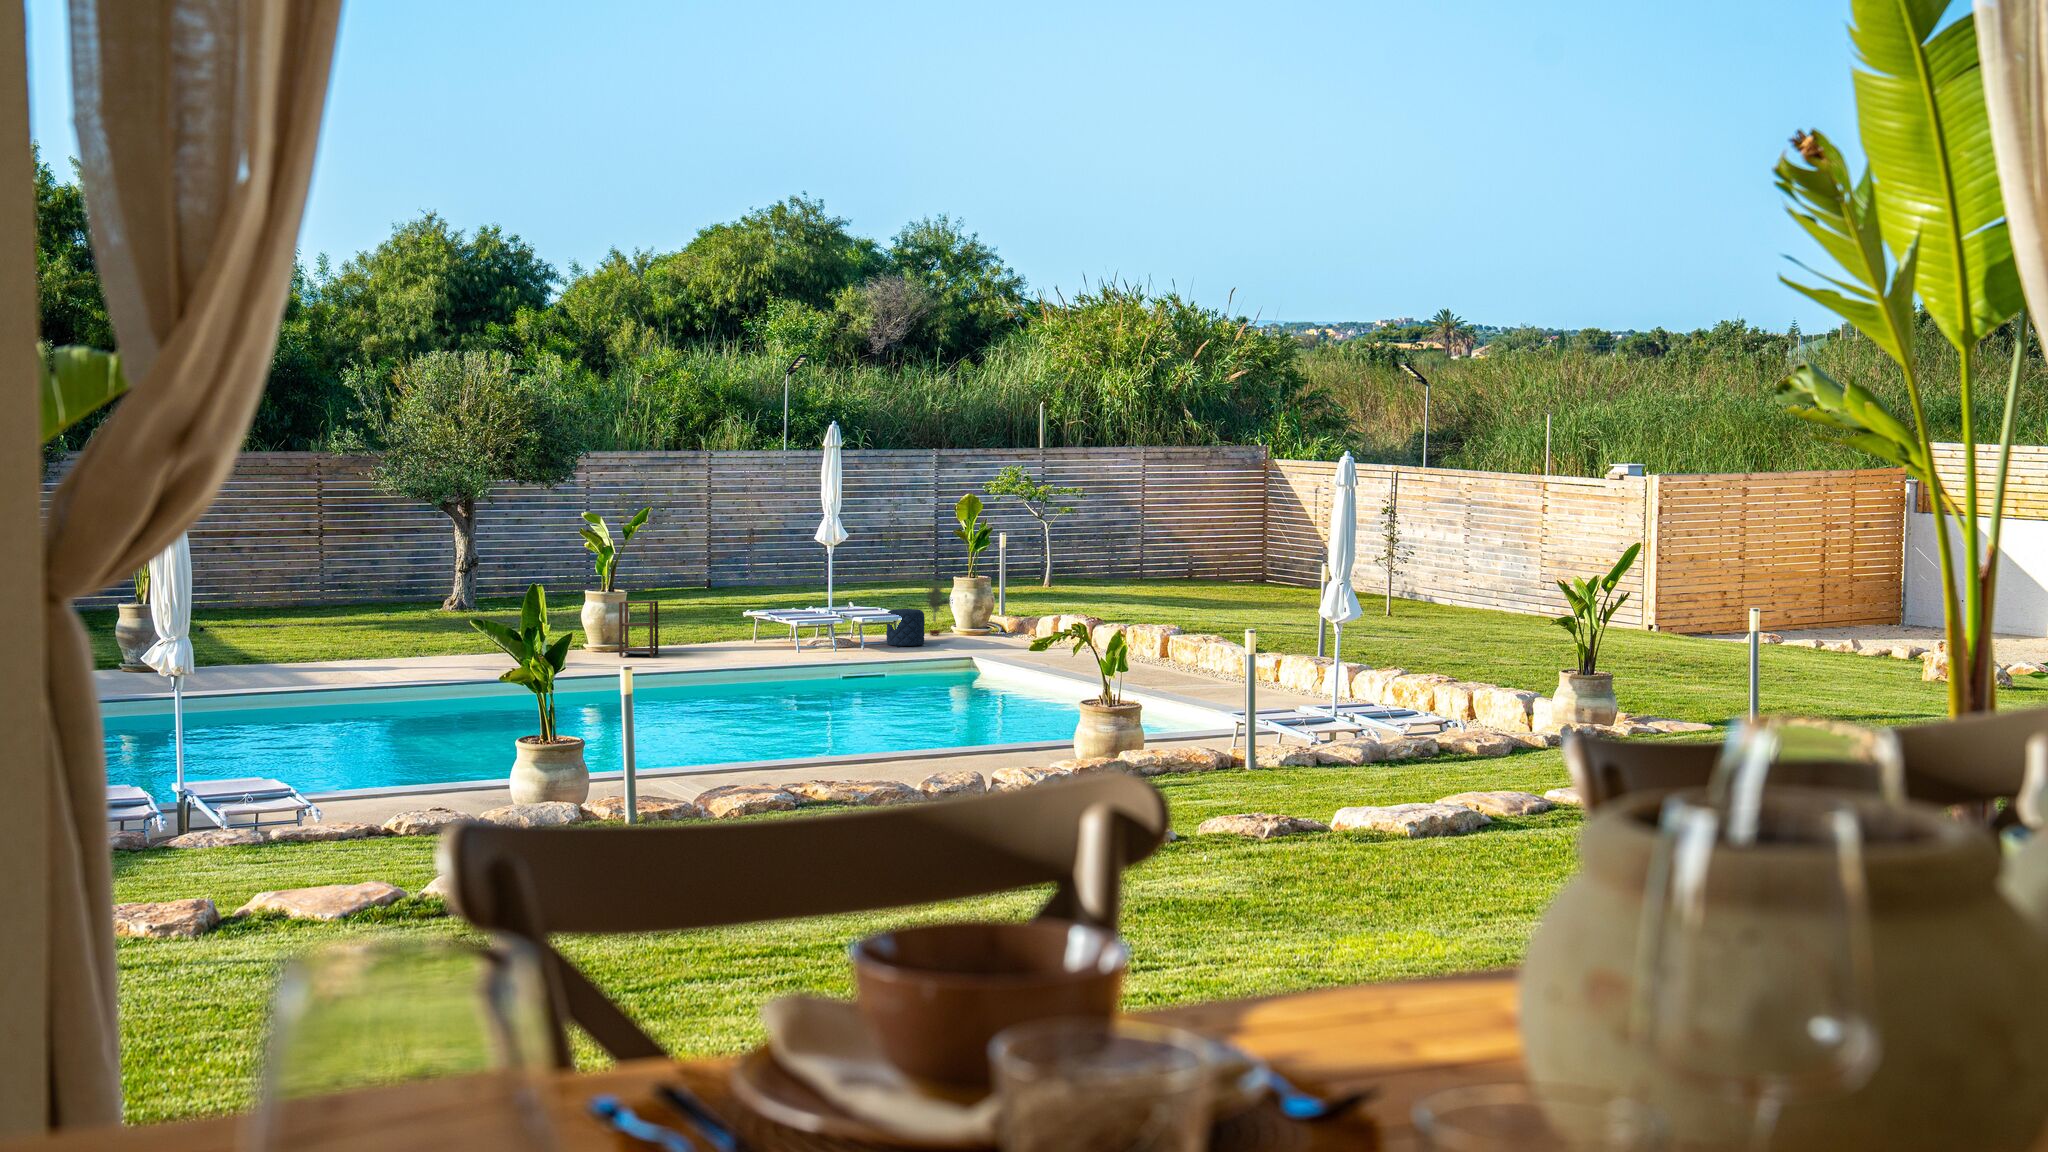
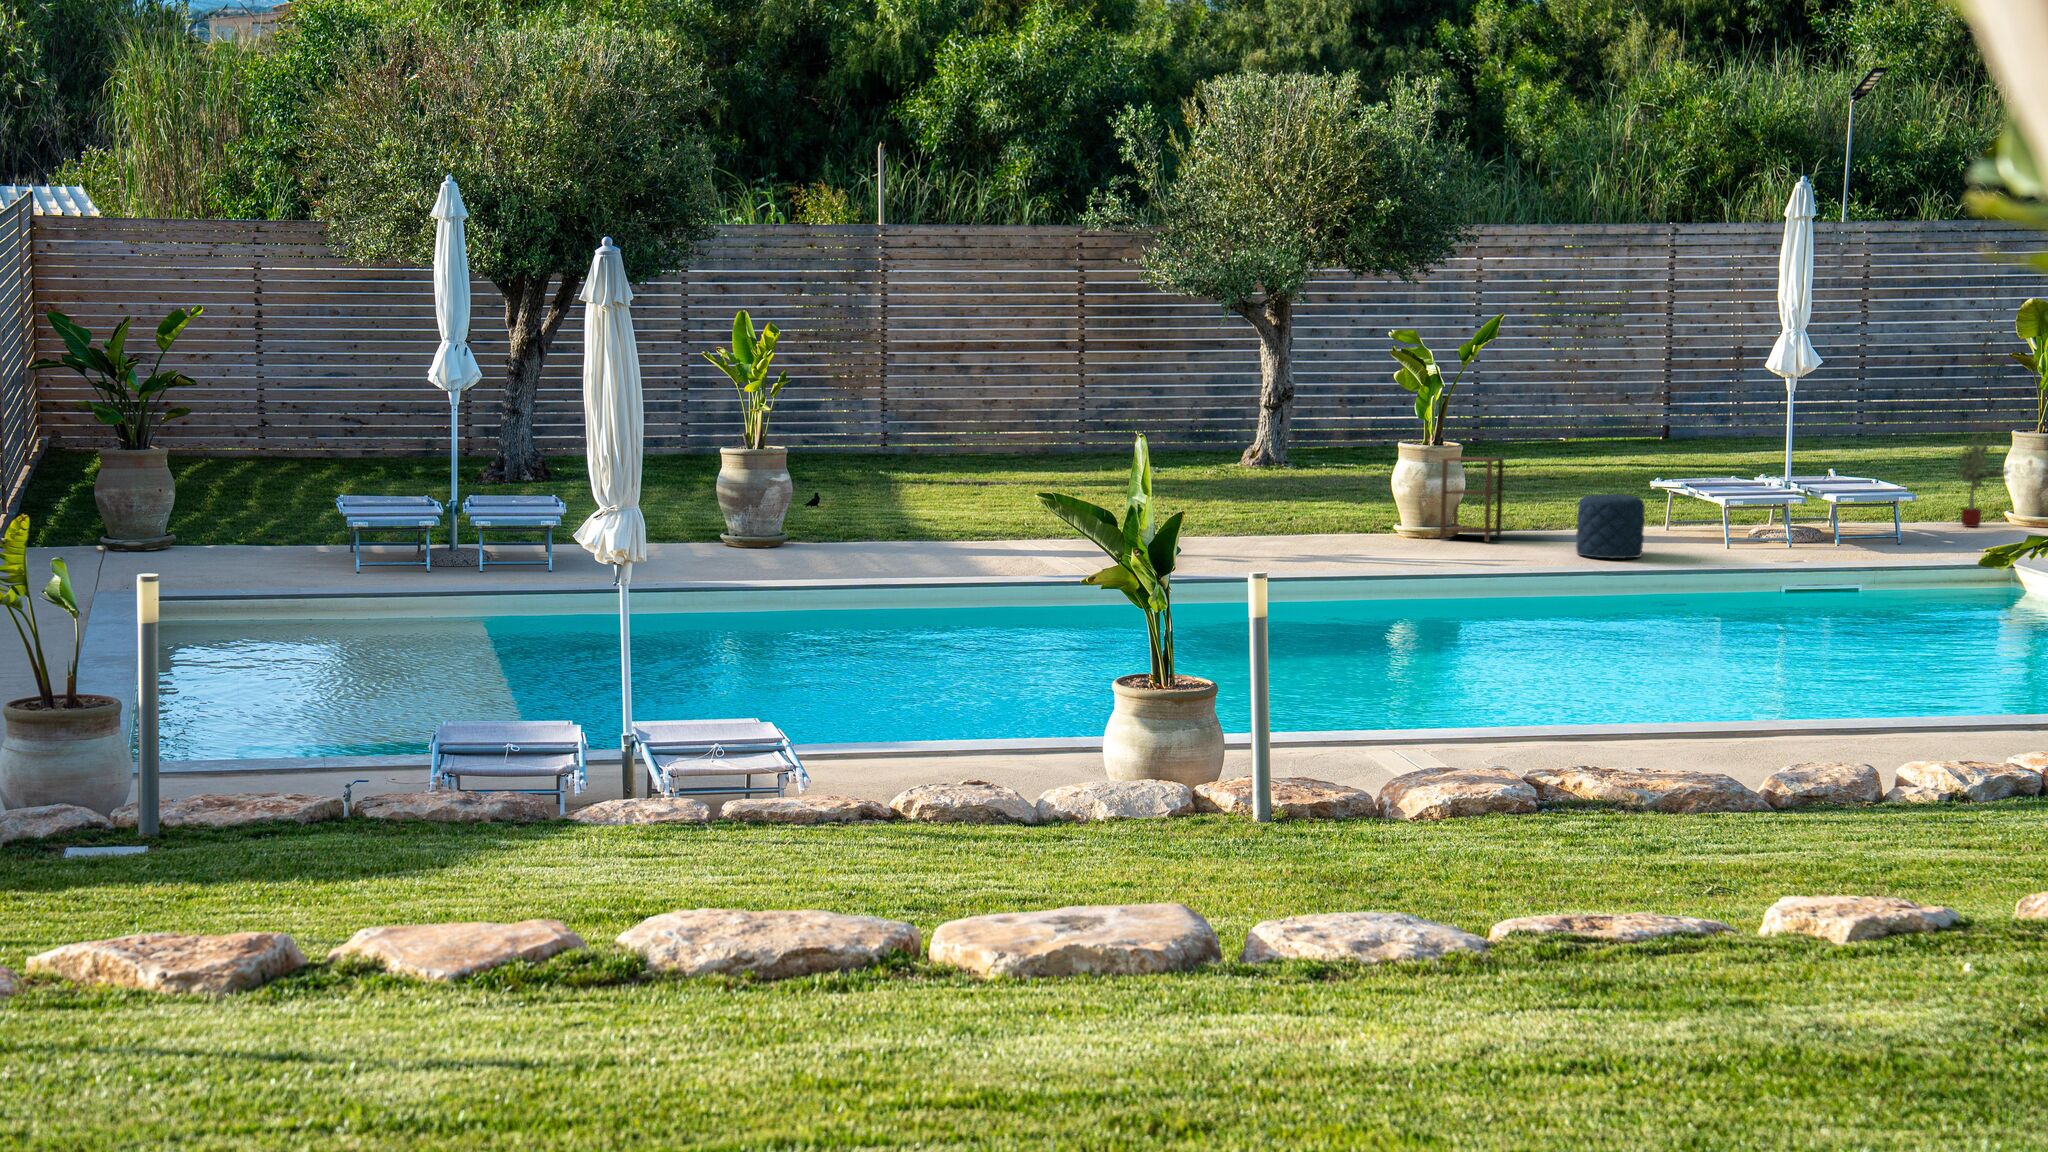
pouf: present [886,609,925,646] -> present [1576,494,1645,558]

